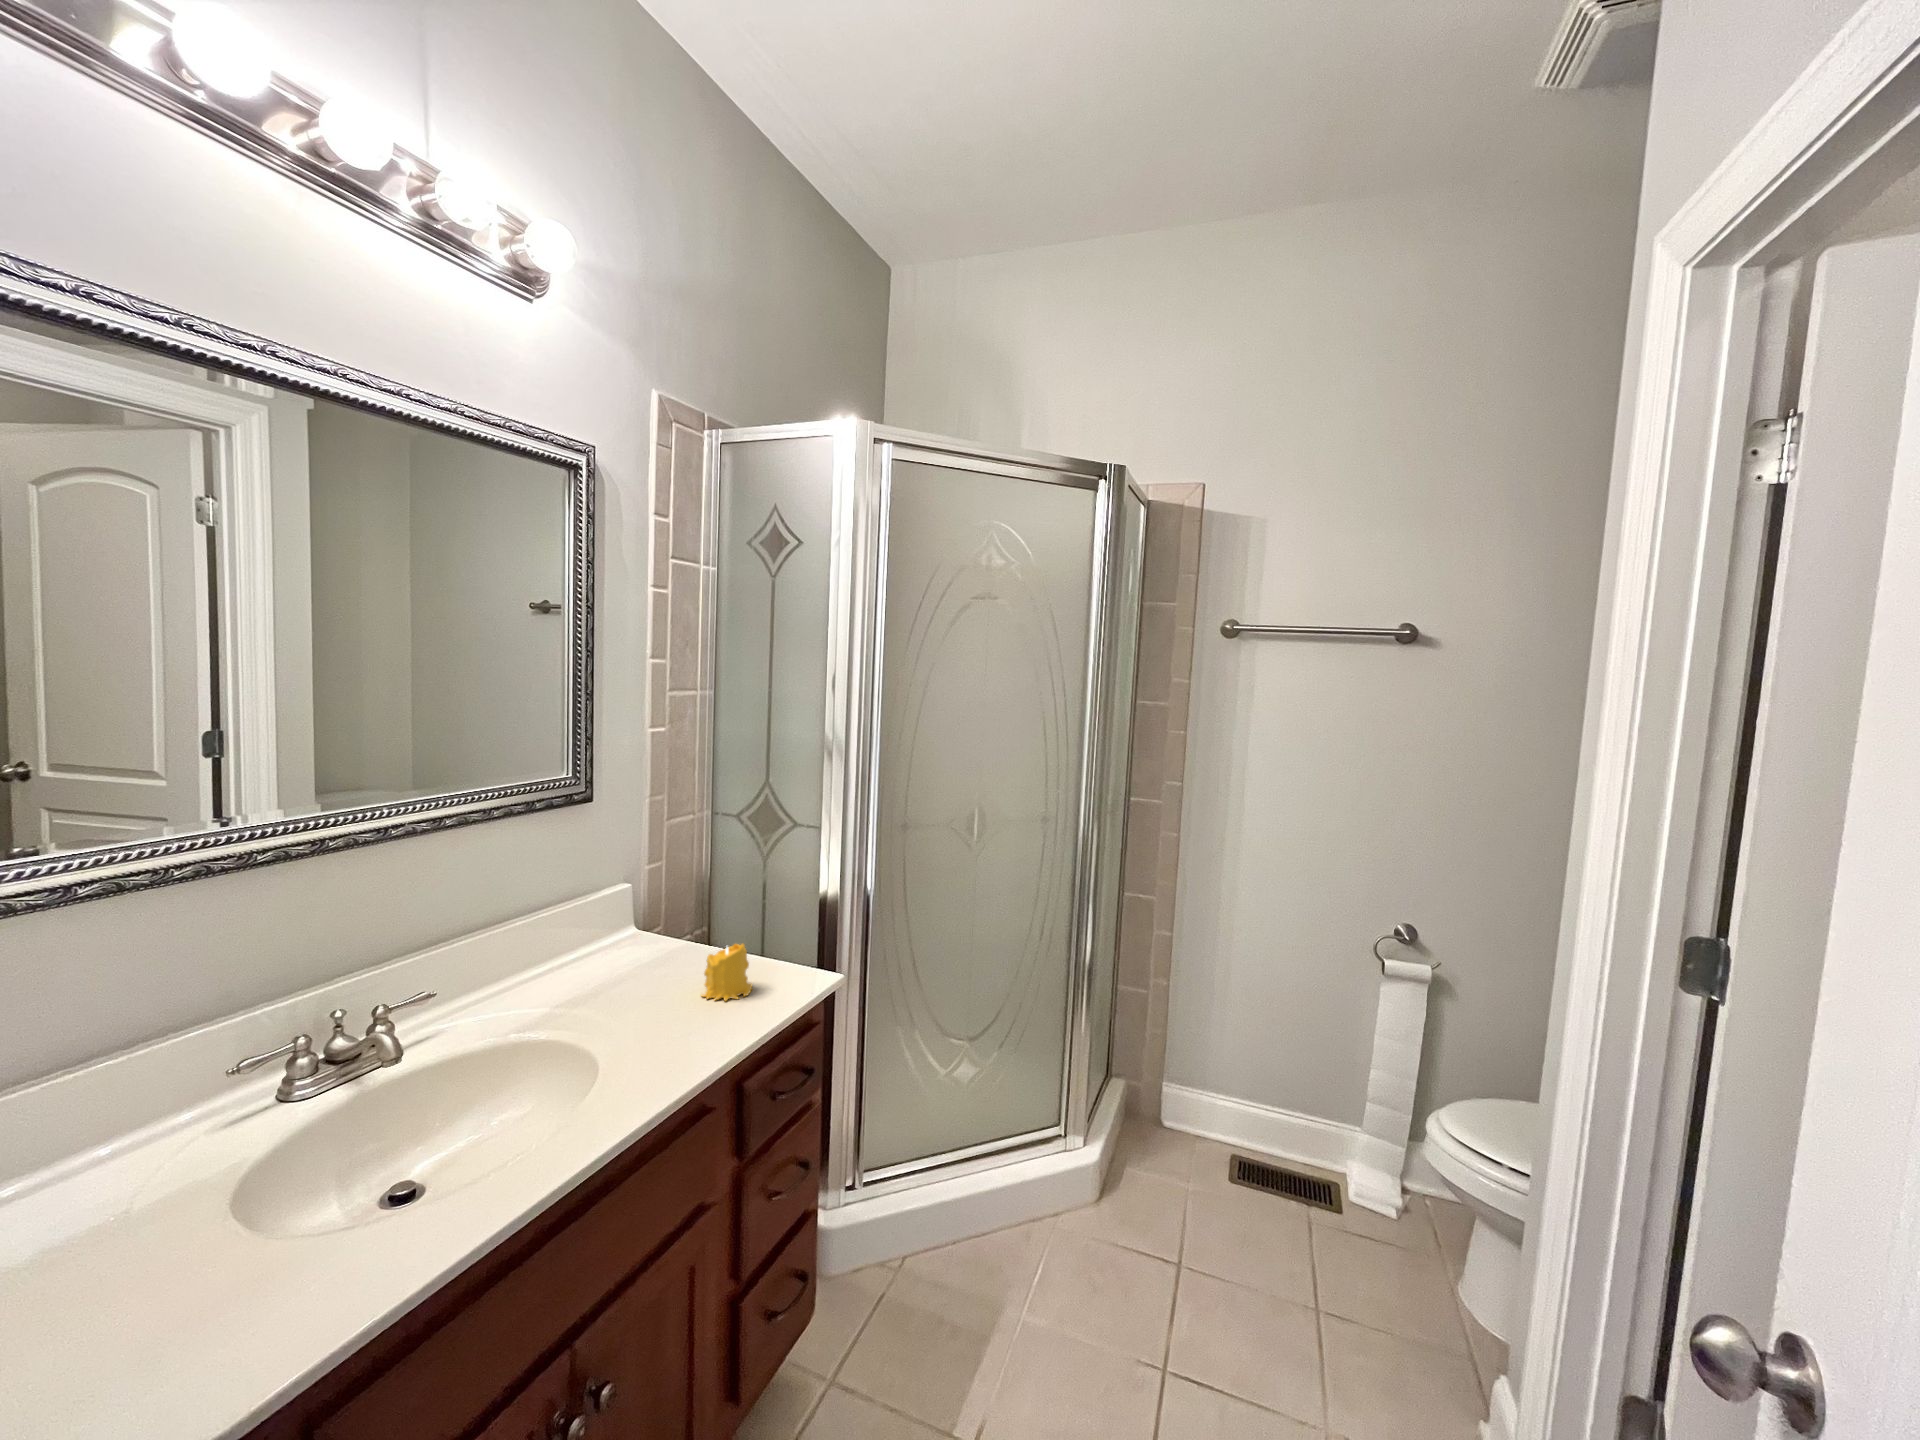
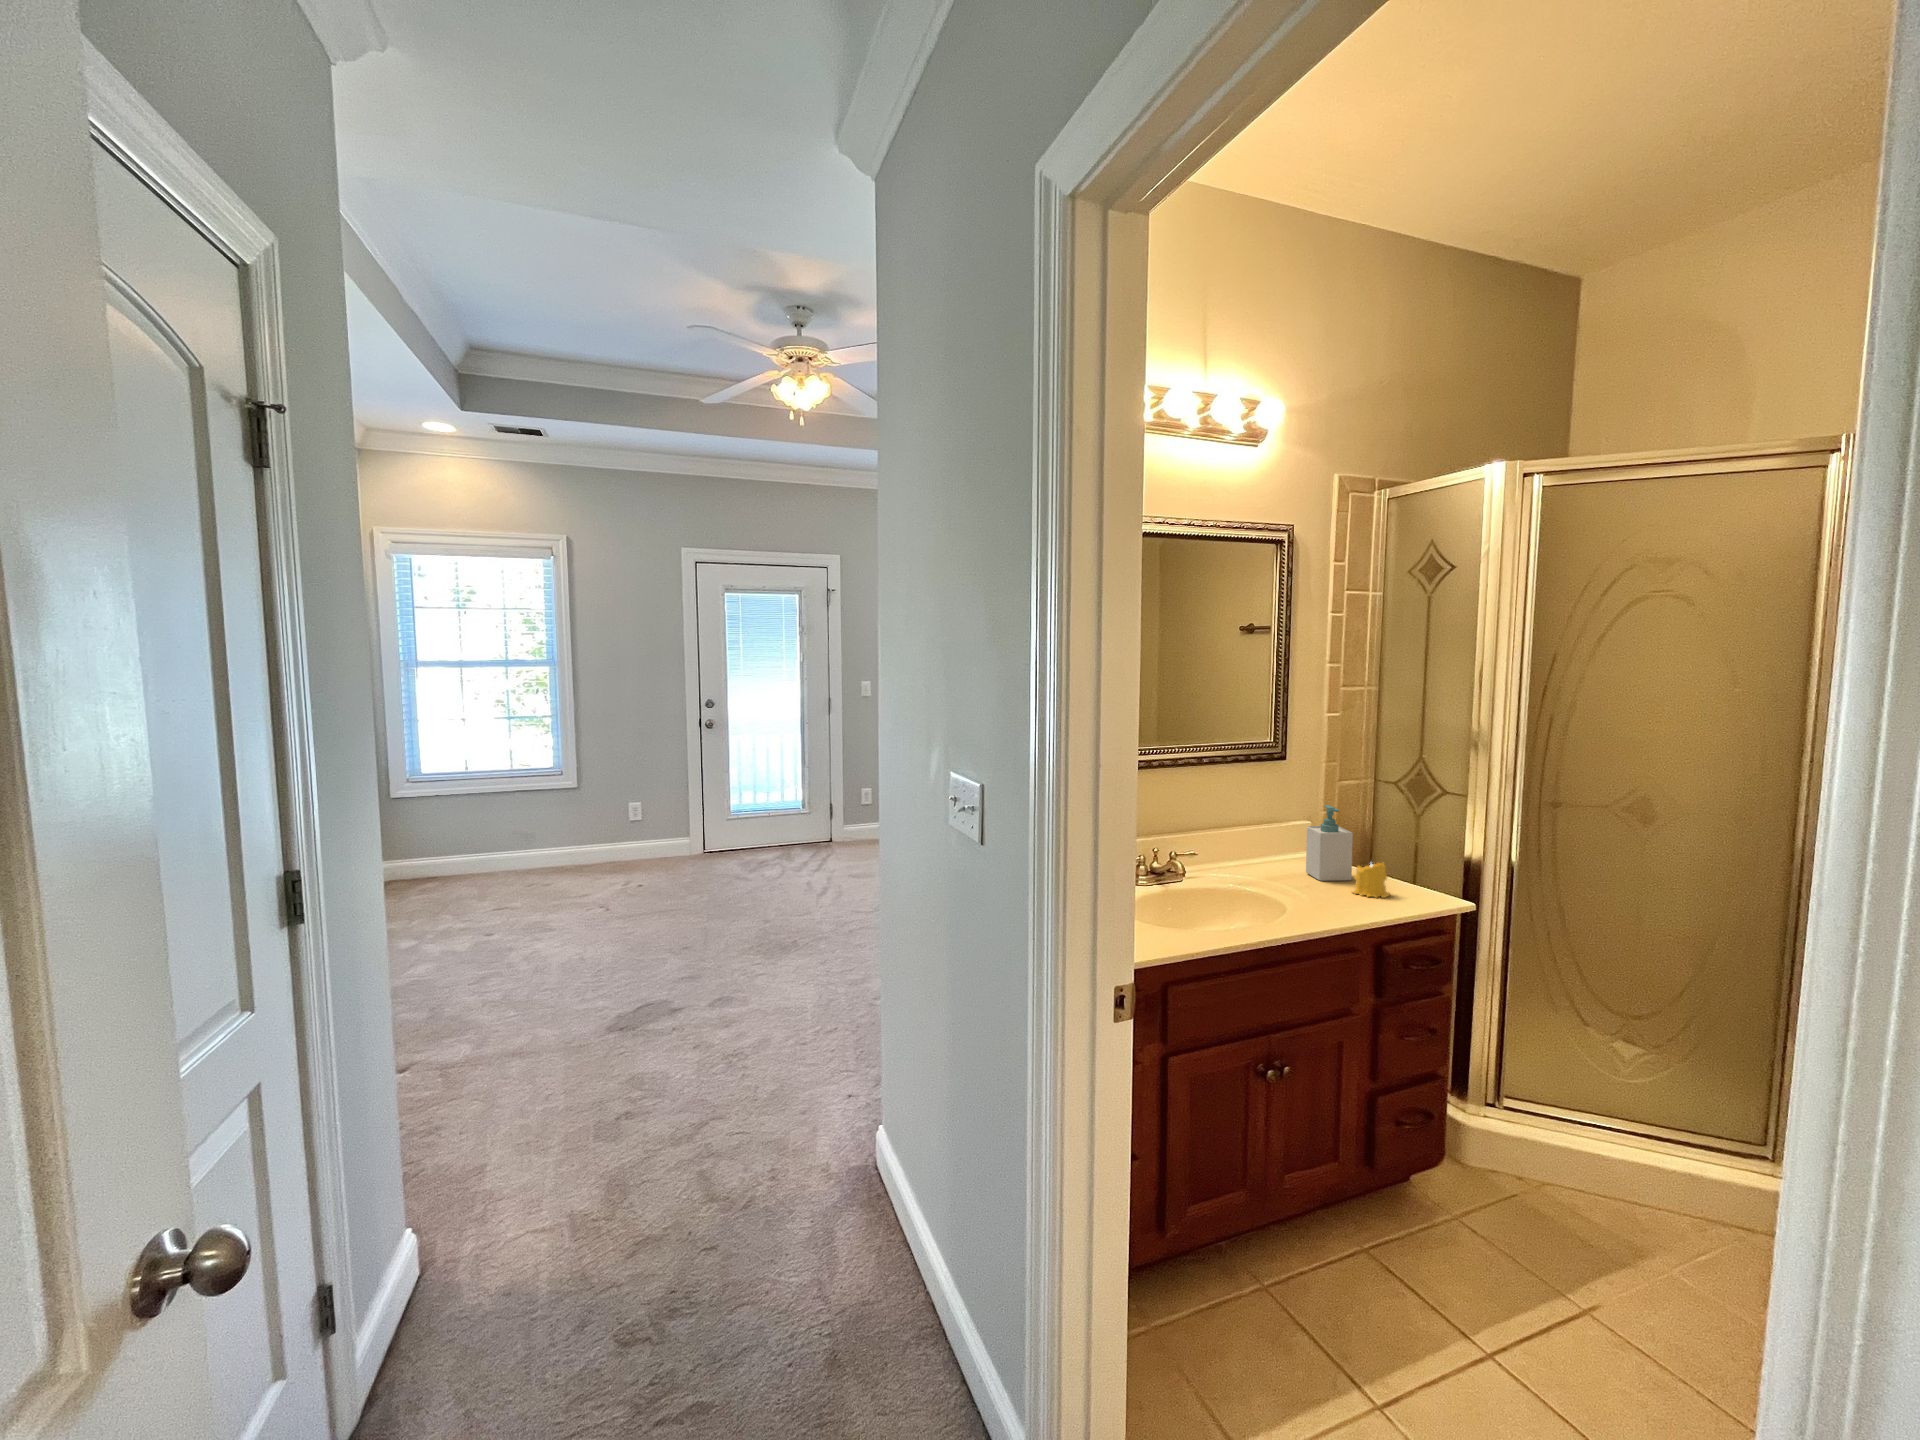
soap bottle: none [629,865,696,981] -> present [1306,805,1353,881]

